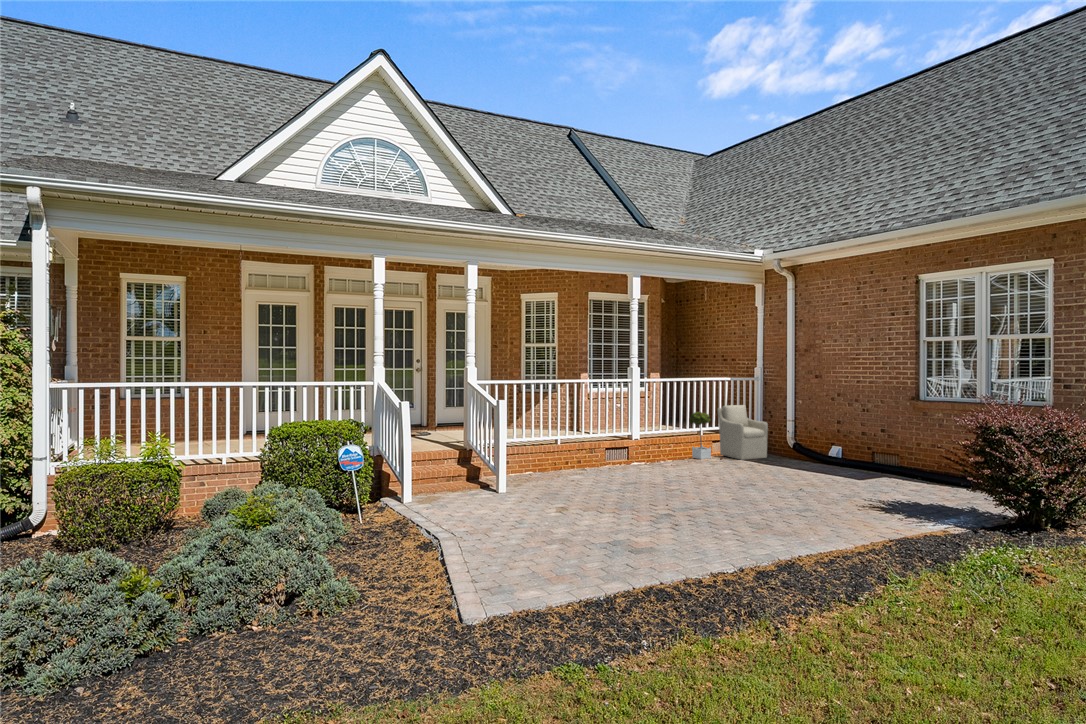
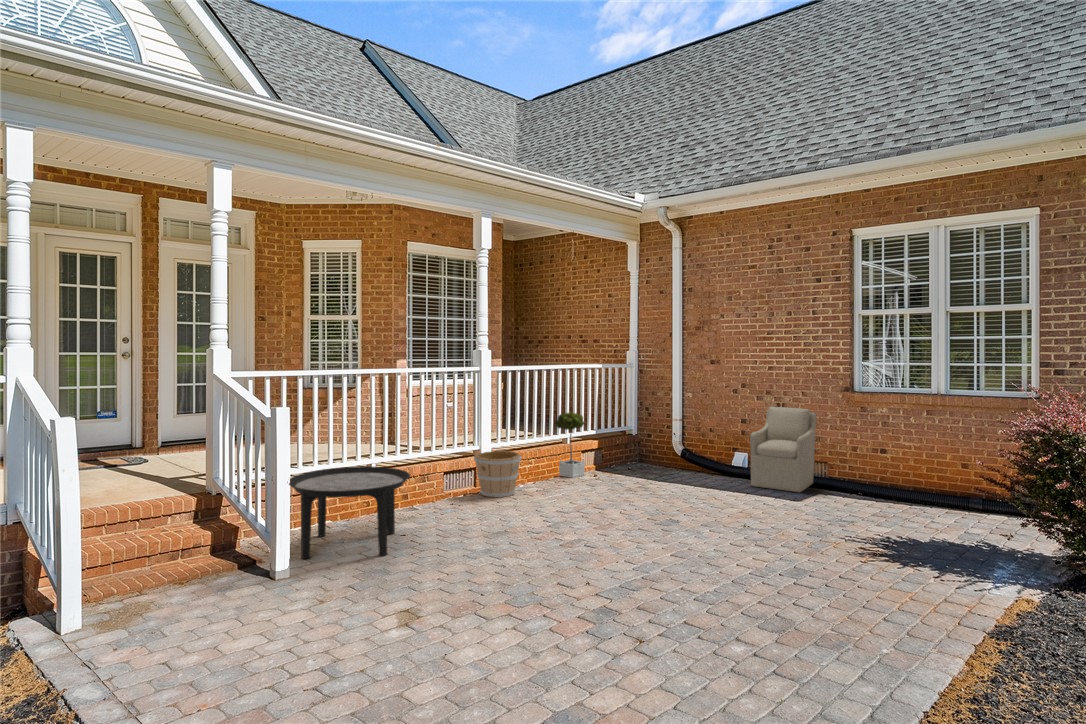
chair: present [718,405,768,460] -> present [750,407,816,492]
wooden bucket: none [626,436,659,467] -> present [474,450,521,498]
round table: none [509,438,577,487] -> present [287,466,410,559]

